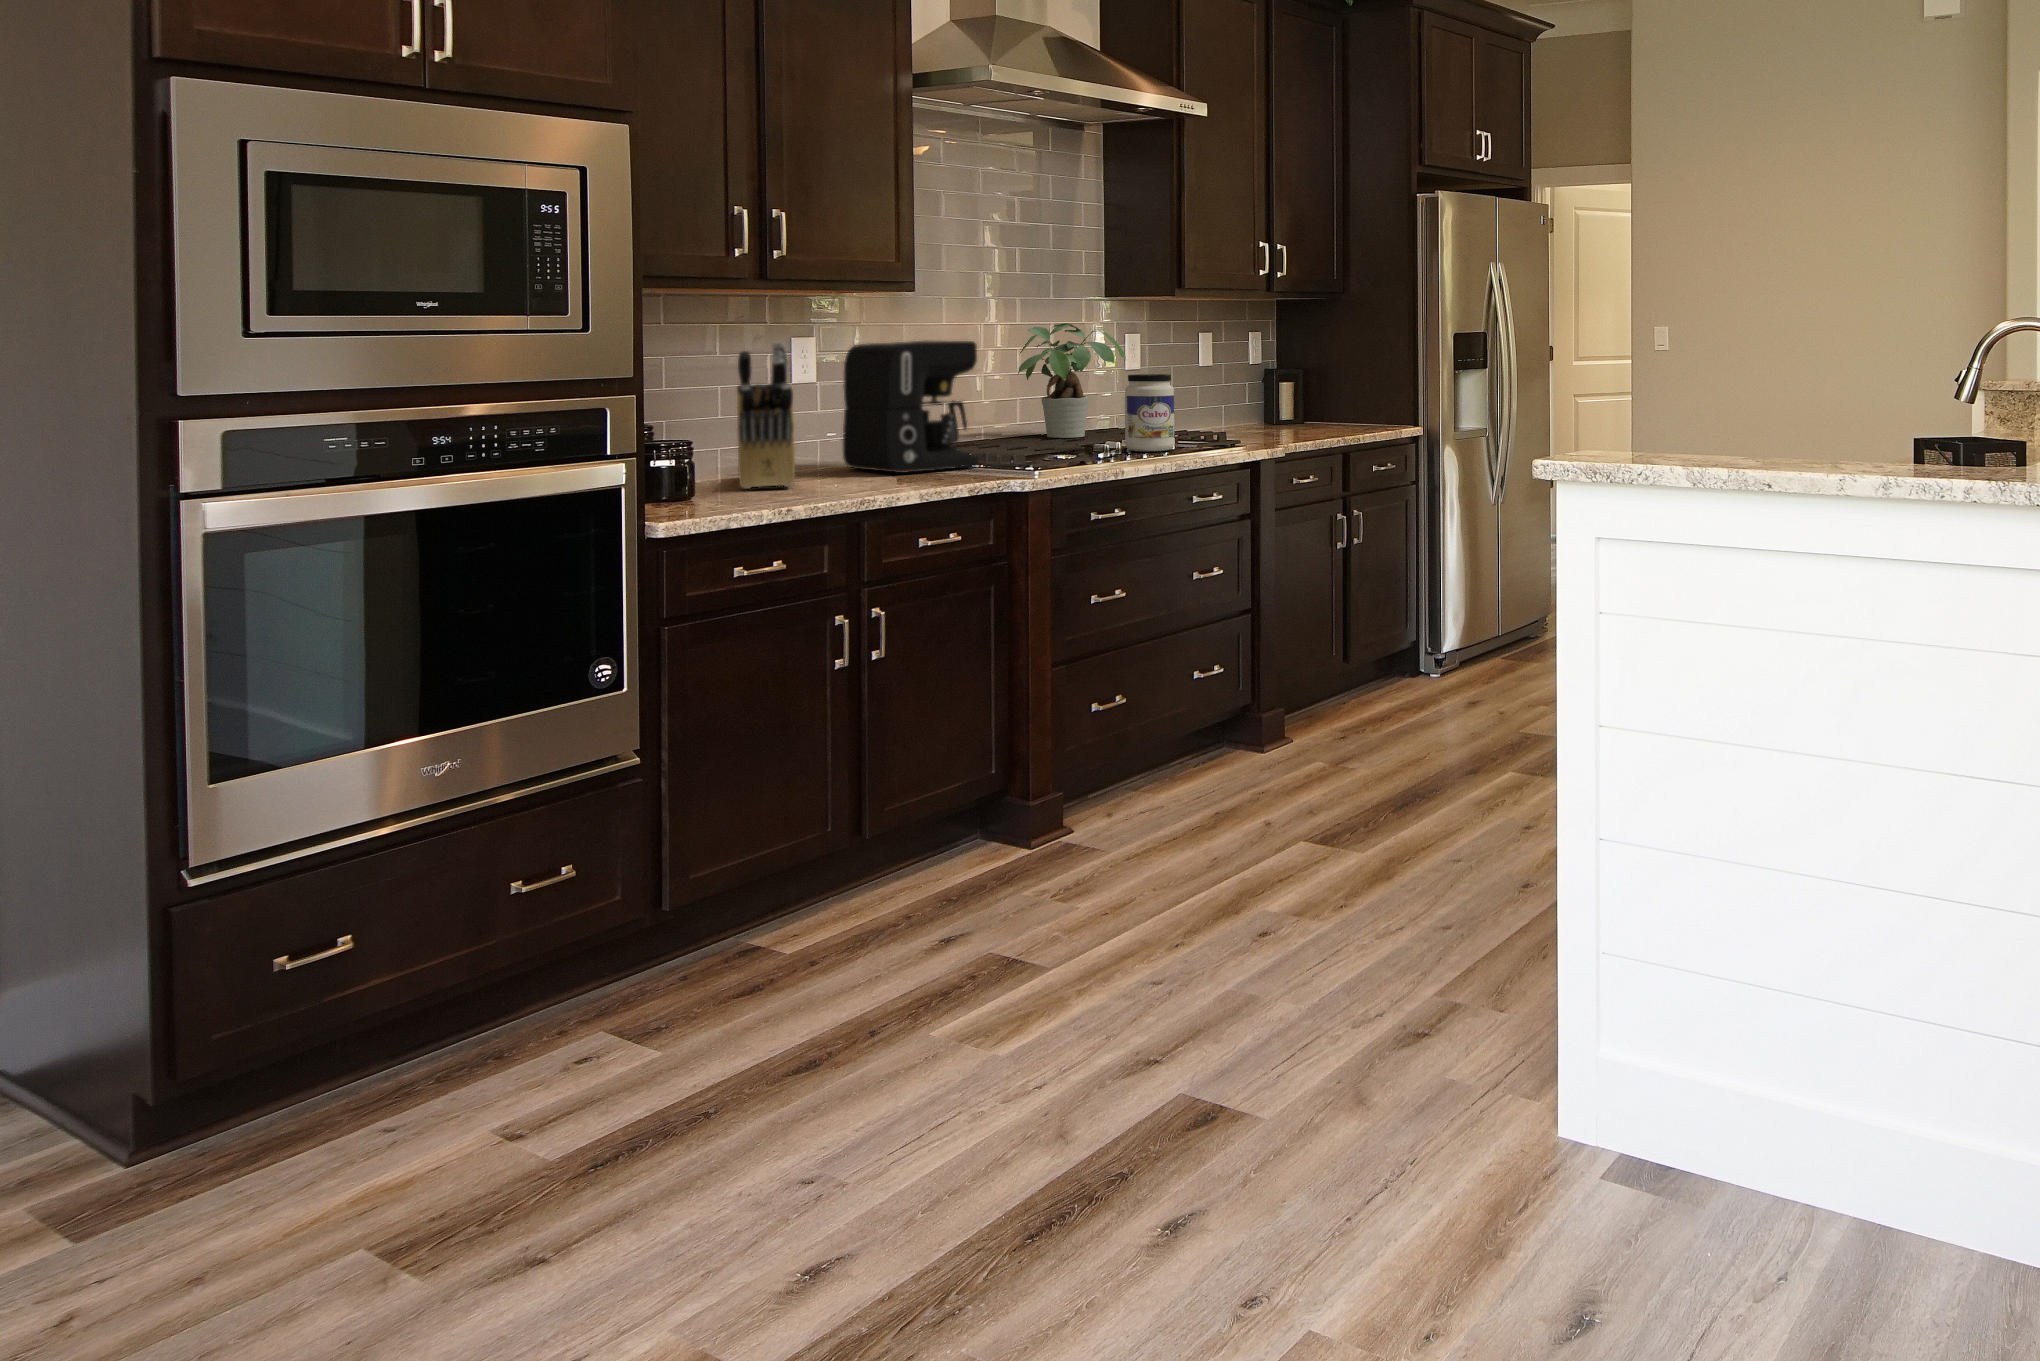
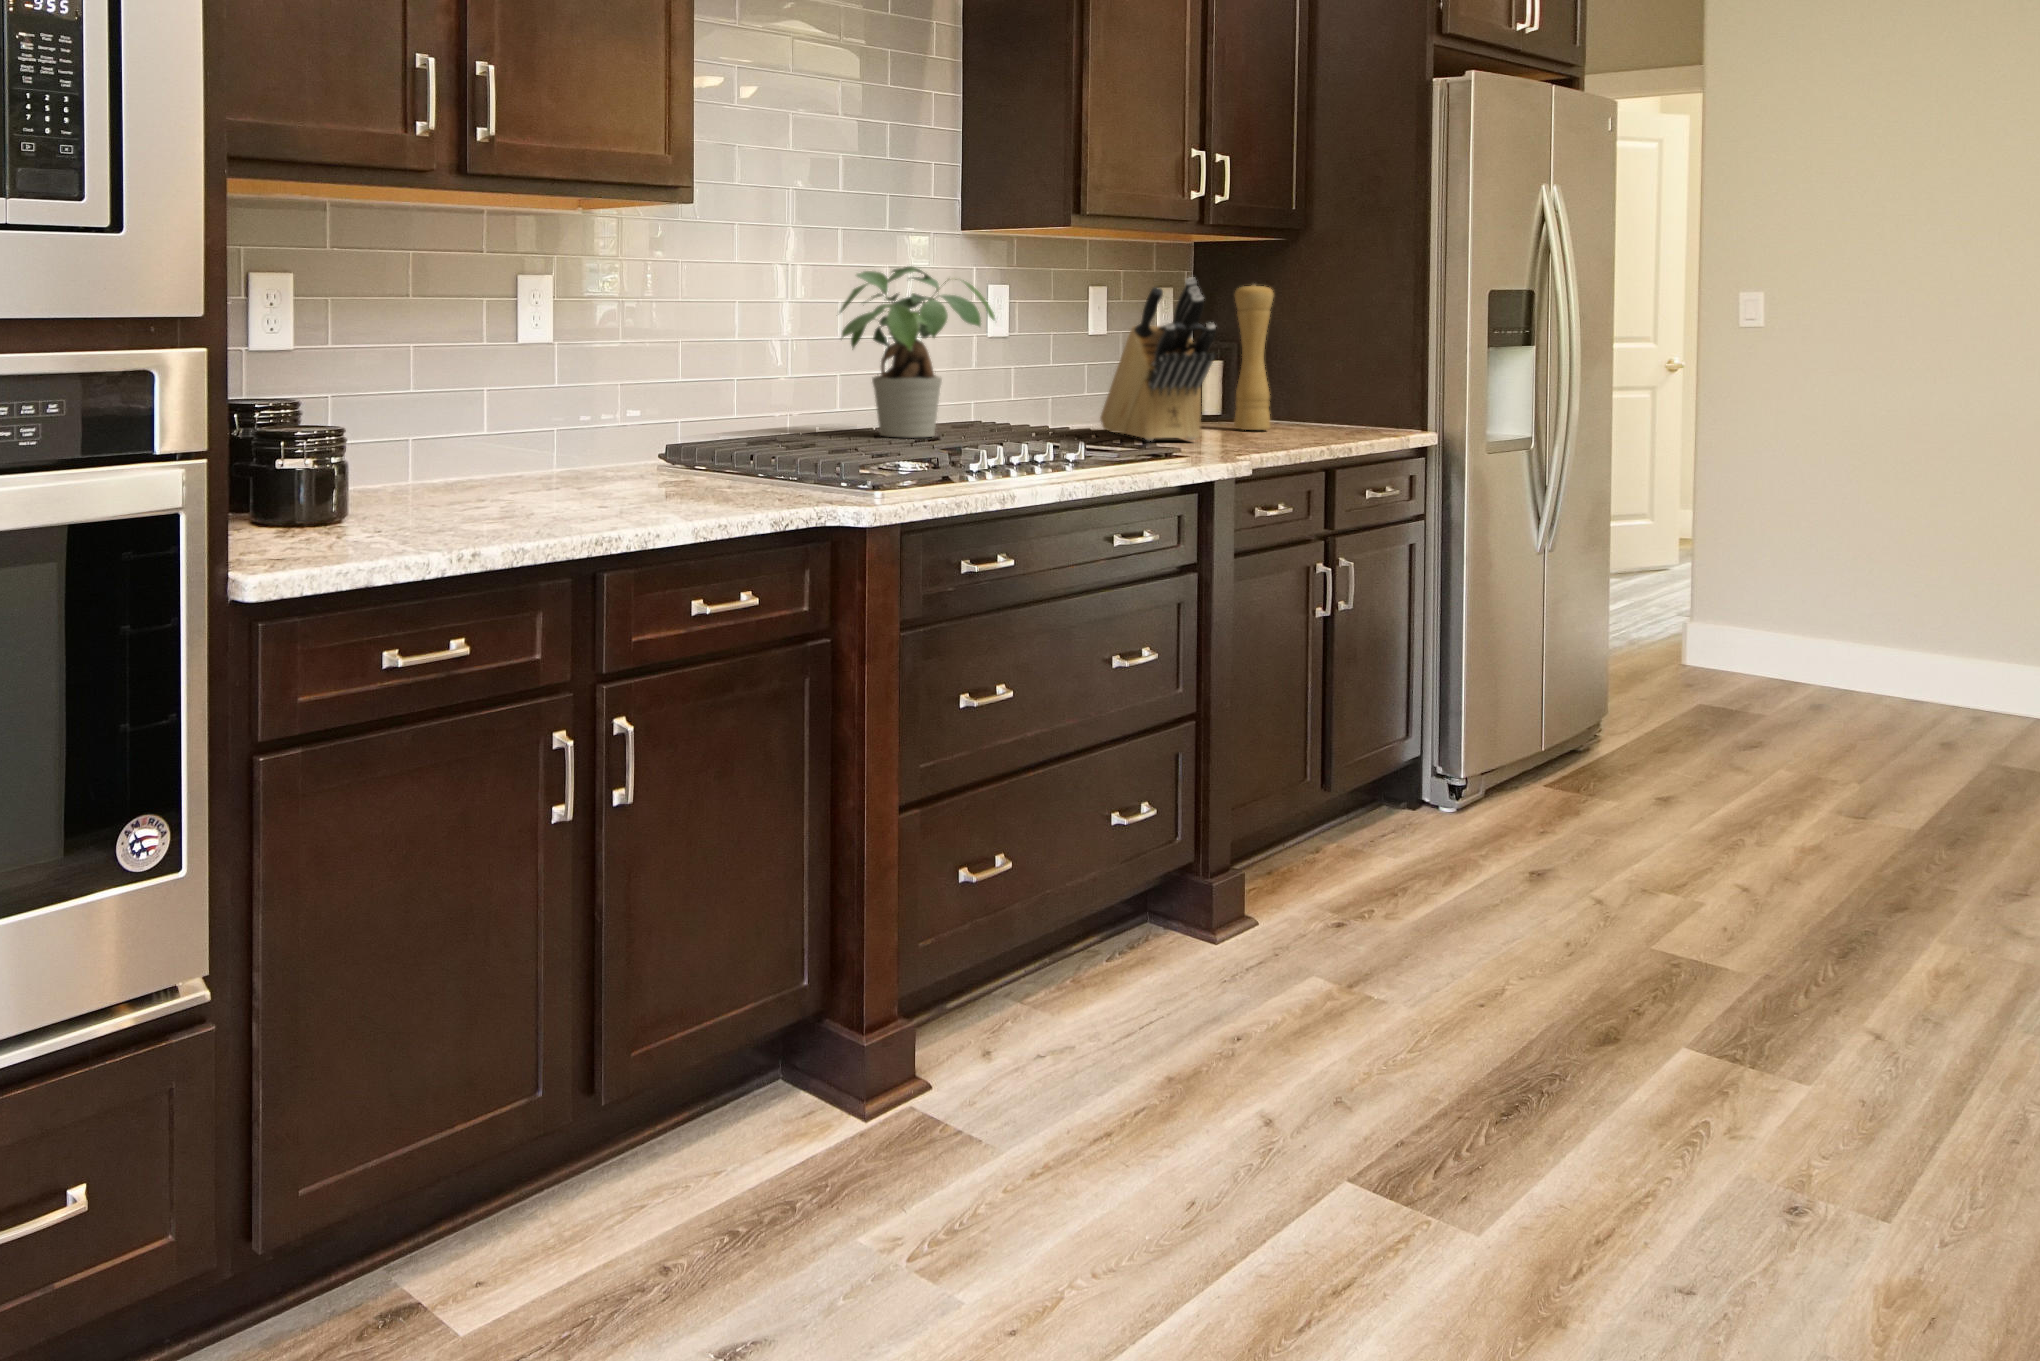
pepper mill: none [1287,331,1311,427] -> present [1234,284,1273,430]
coffee maker: present [843,341,979,473] -> none [581,280,788,490]
knife block: present [737,342,795,489] -> present [1100,277,1216,441]
jar: present [1125,374,1174,451] -> none [1007,342,1086,463]

